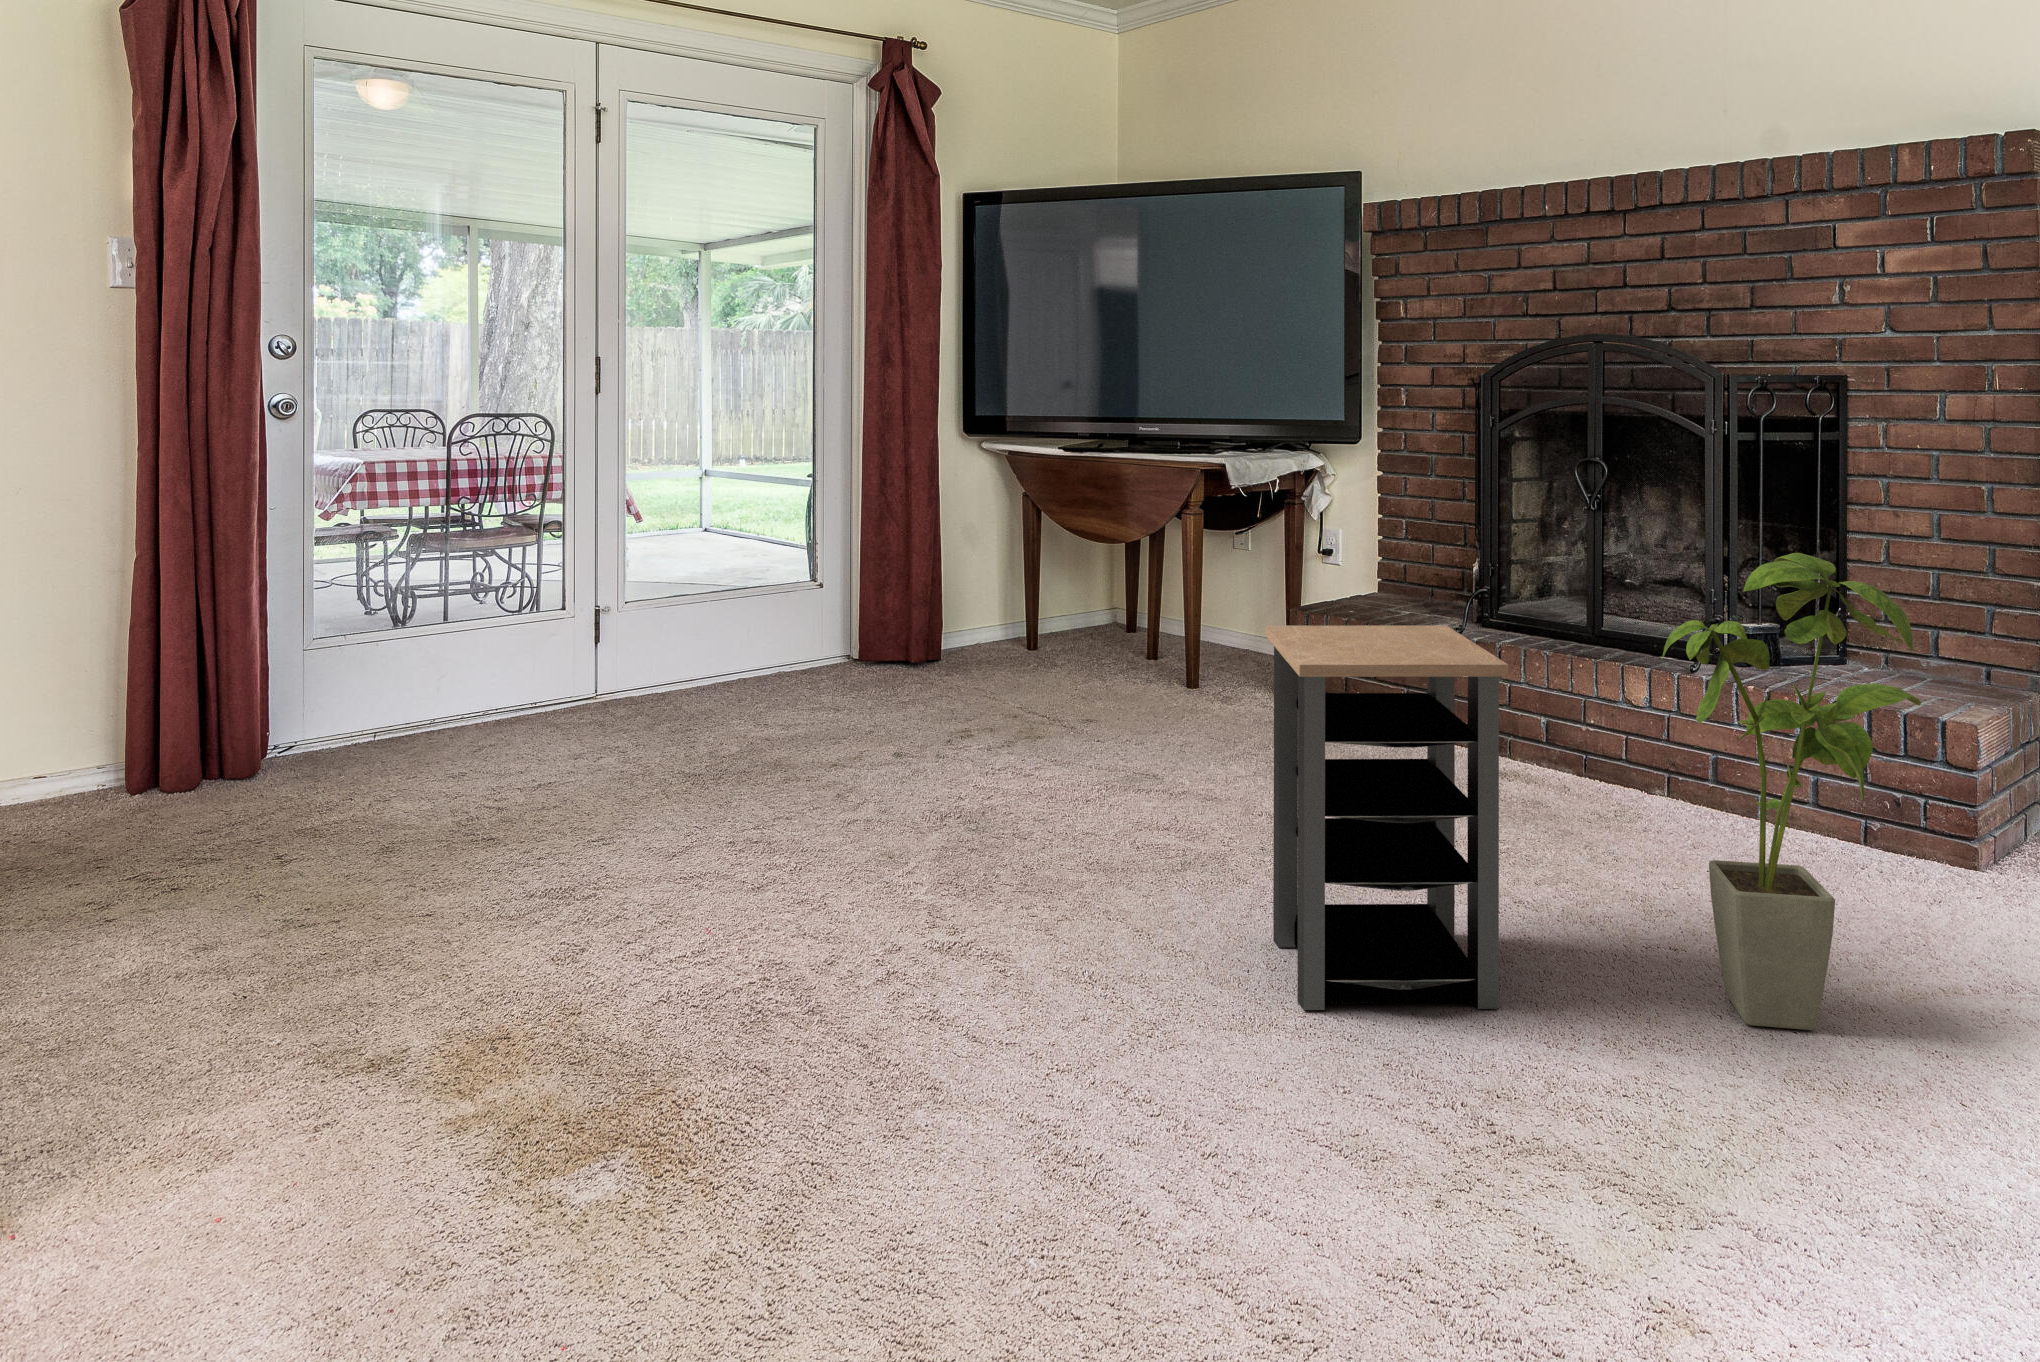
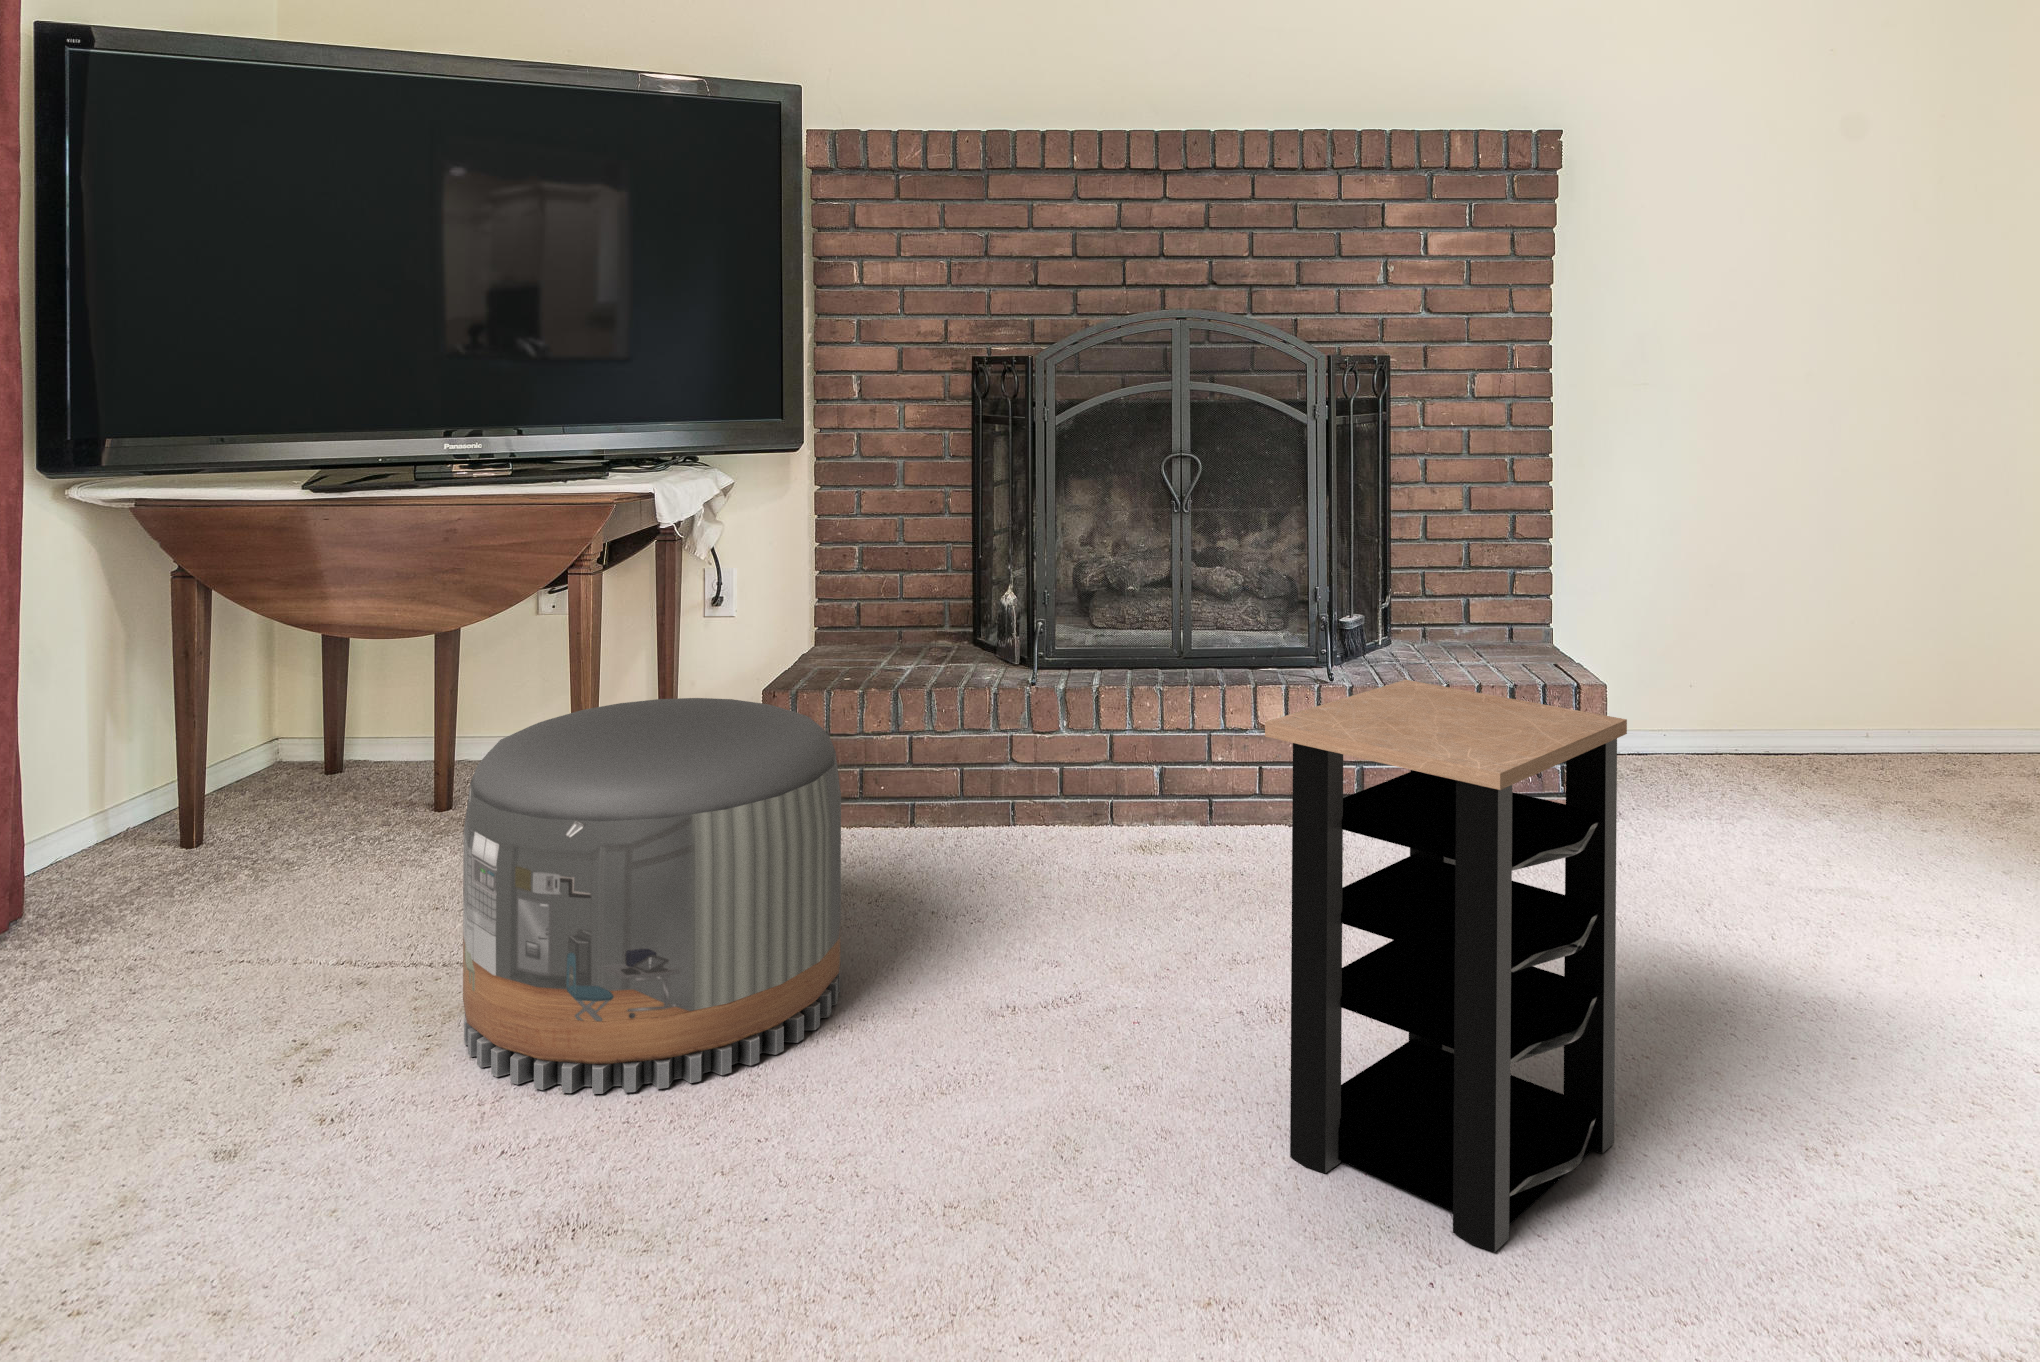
house plant: present [1662,553,1921,1030] -> none [1658,548,1935,1056]
pouf: none [970,589,1191,808] -> present [463,698,841,1094]

